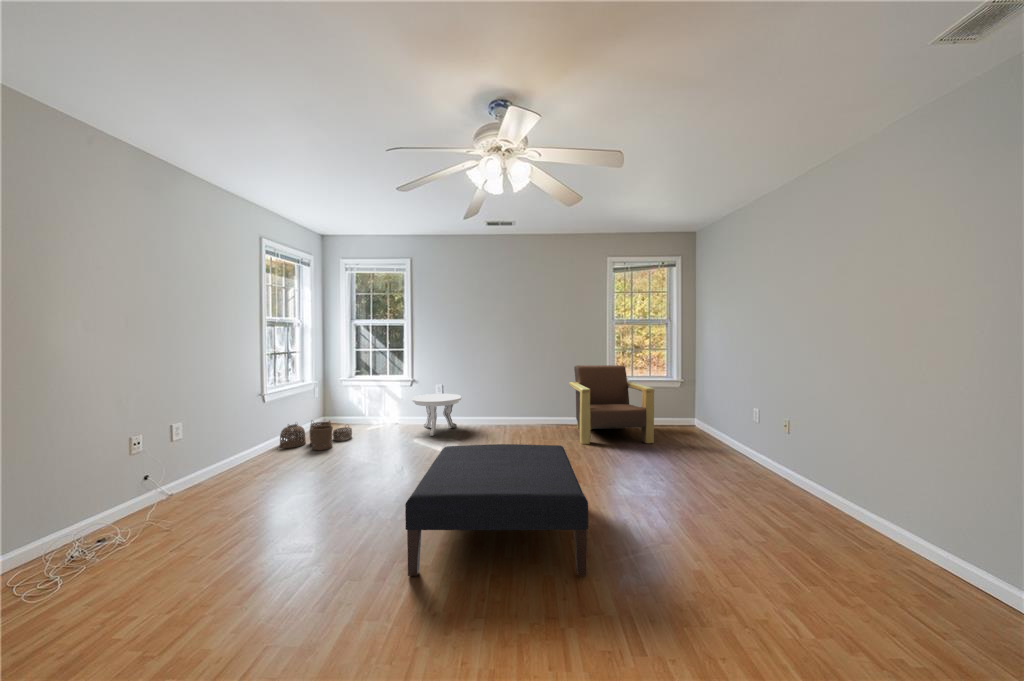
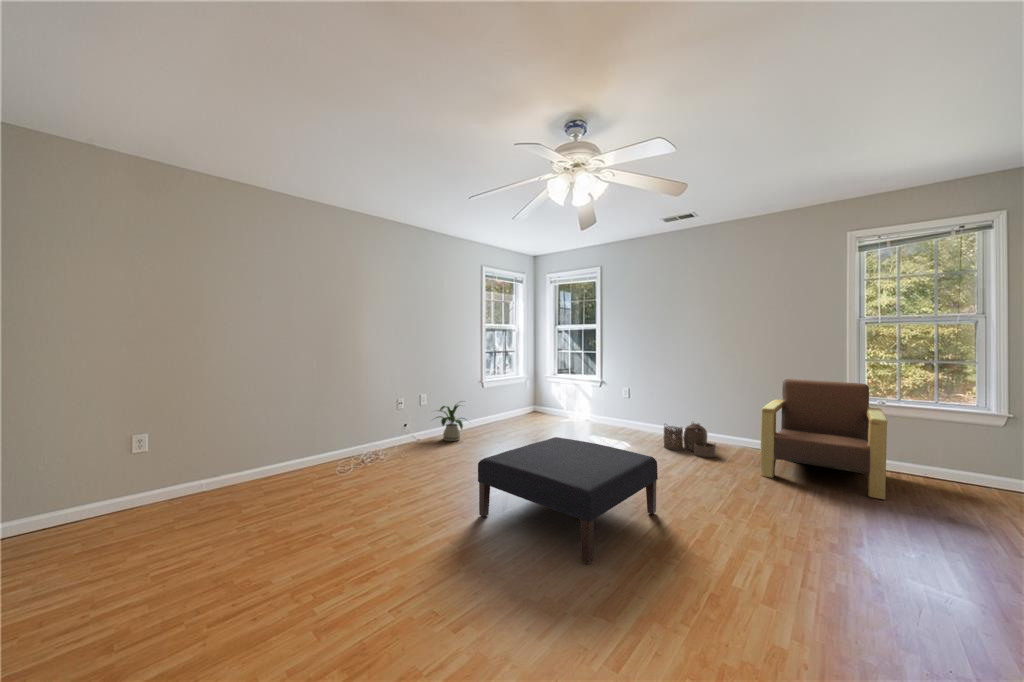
side table: present [412,394,461,436] -> none [592,396,641,435]
woven basket: present [279,421,352,450] -> present [664,423,716,457]
house plant: none [191,423,271,488] -> present [436,401,464,441]

